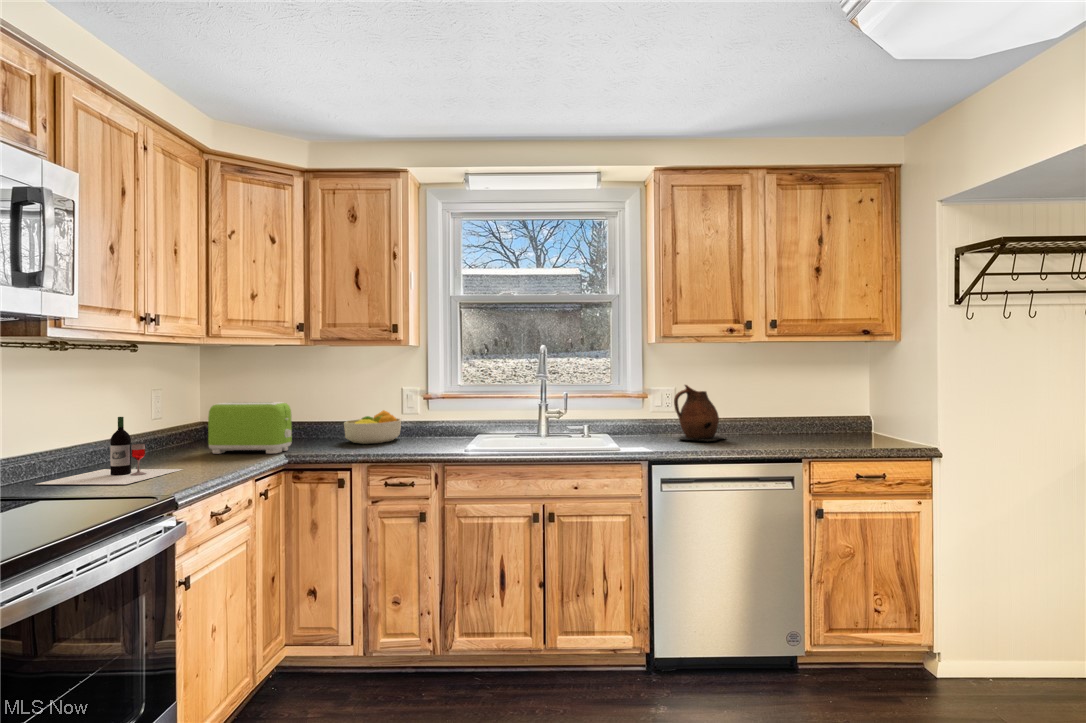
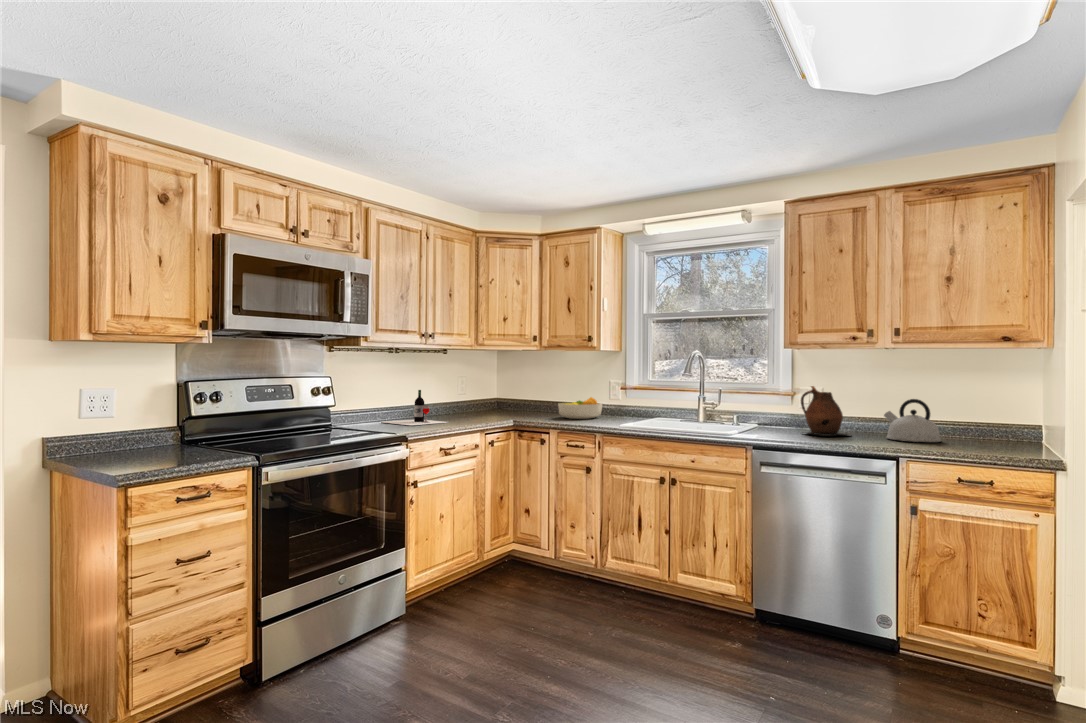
kettle: none [751,395,809,440] -> present [884,399,941,442]
toaster: present [208,402,292,454] -> none [477,386,523,419]

